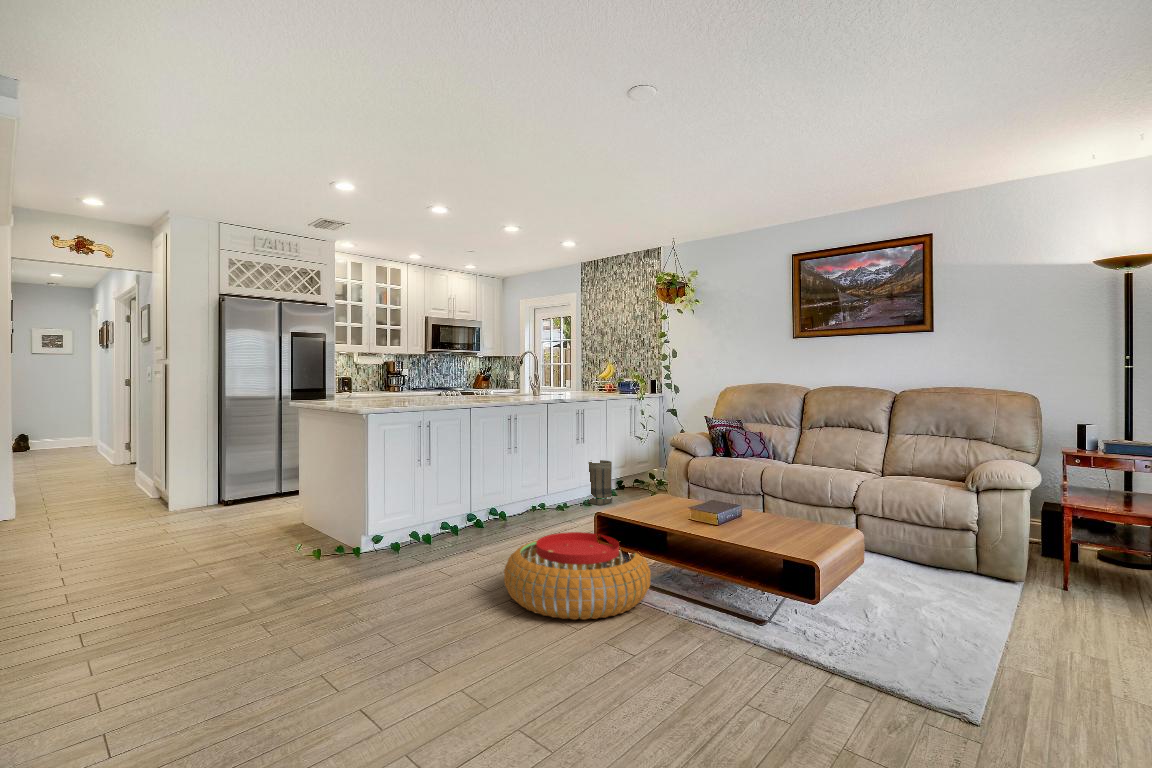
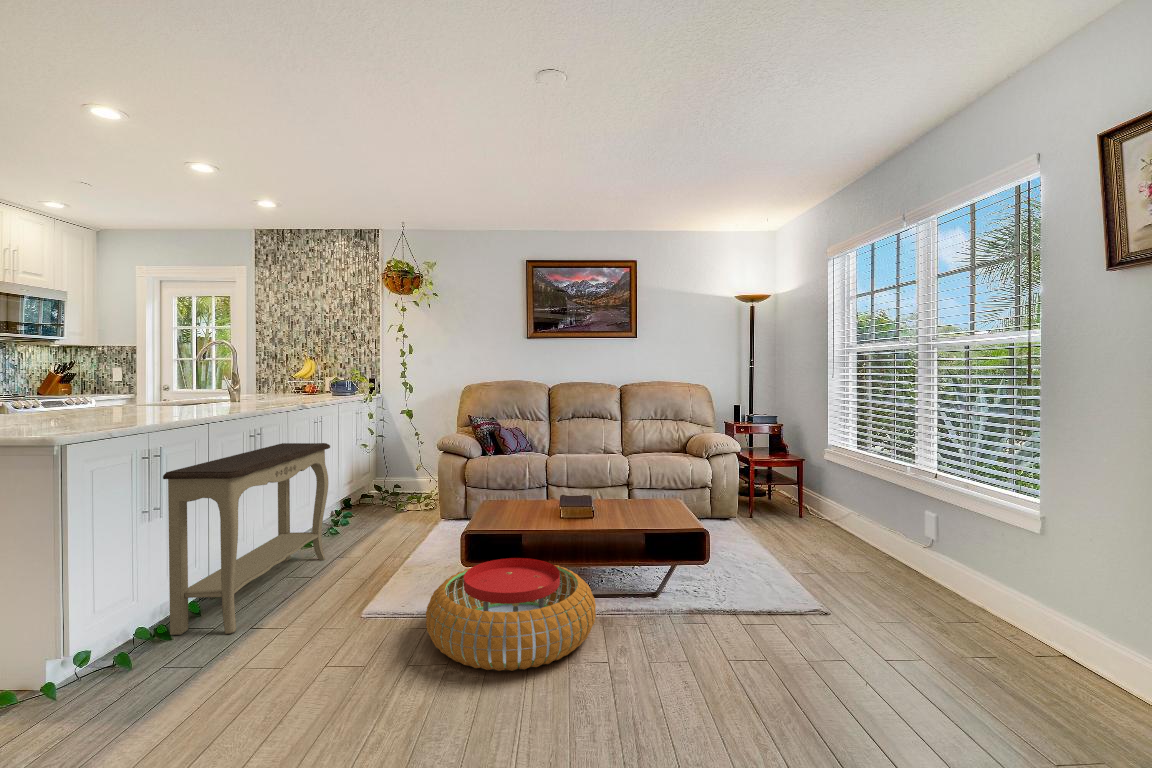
console table: none [418,426,555,545] -> present [163,443,330,635]
basket: present [587,460,612,505] -> none [332,474,363,527]

